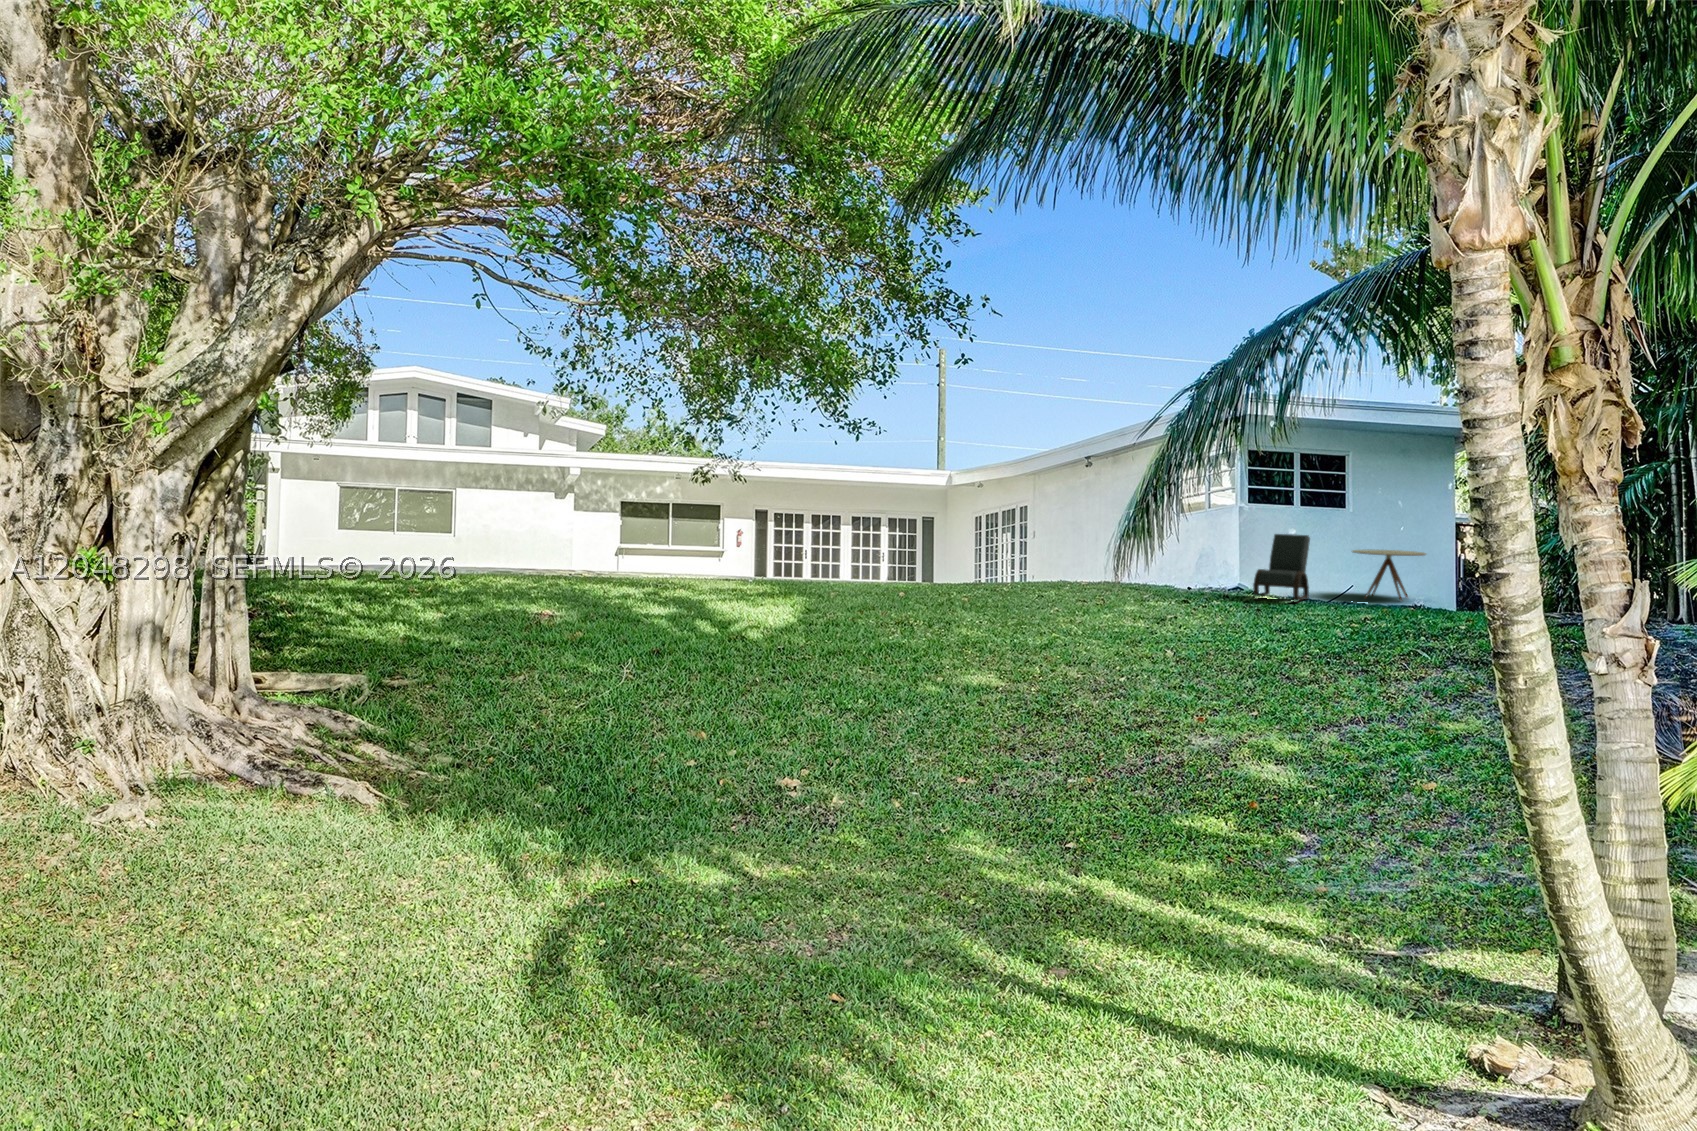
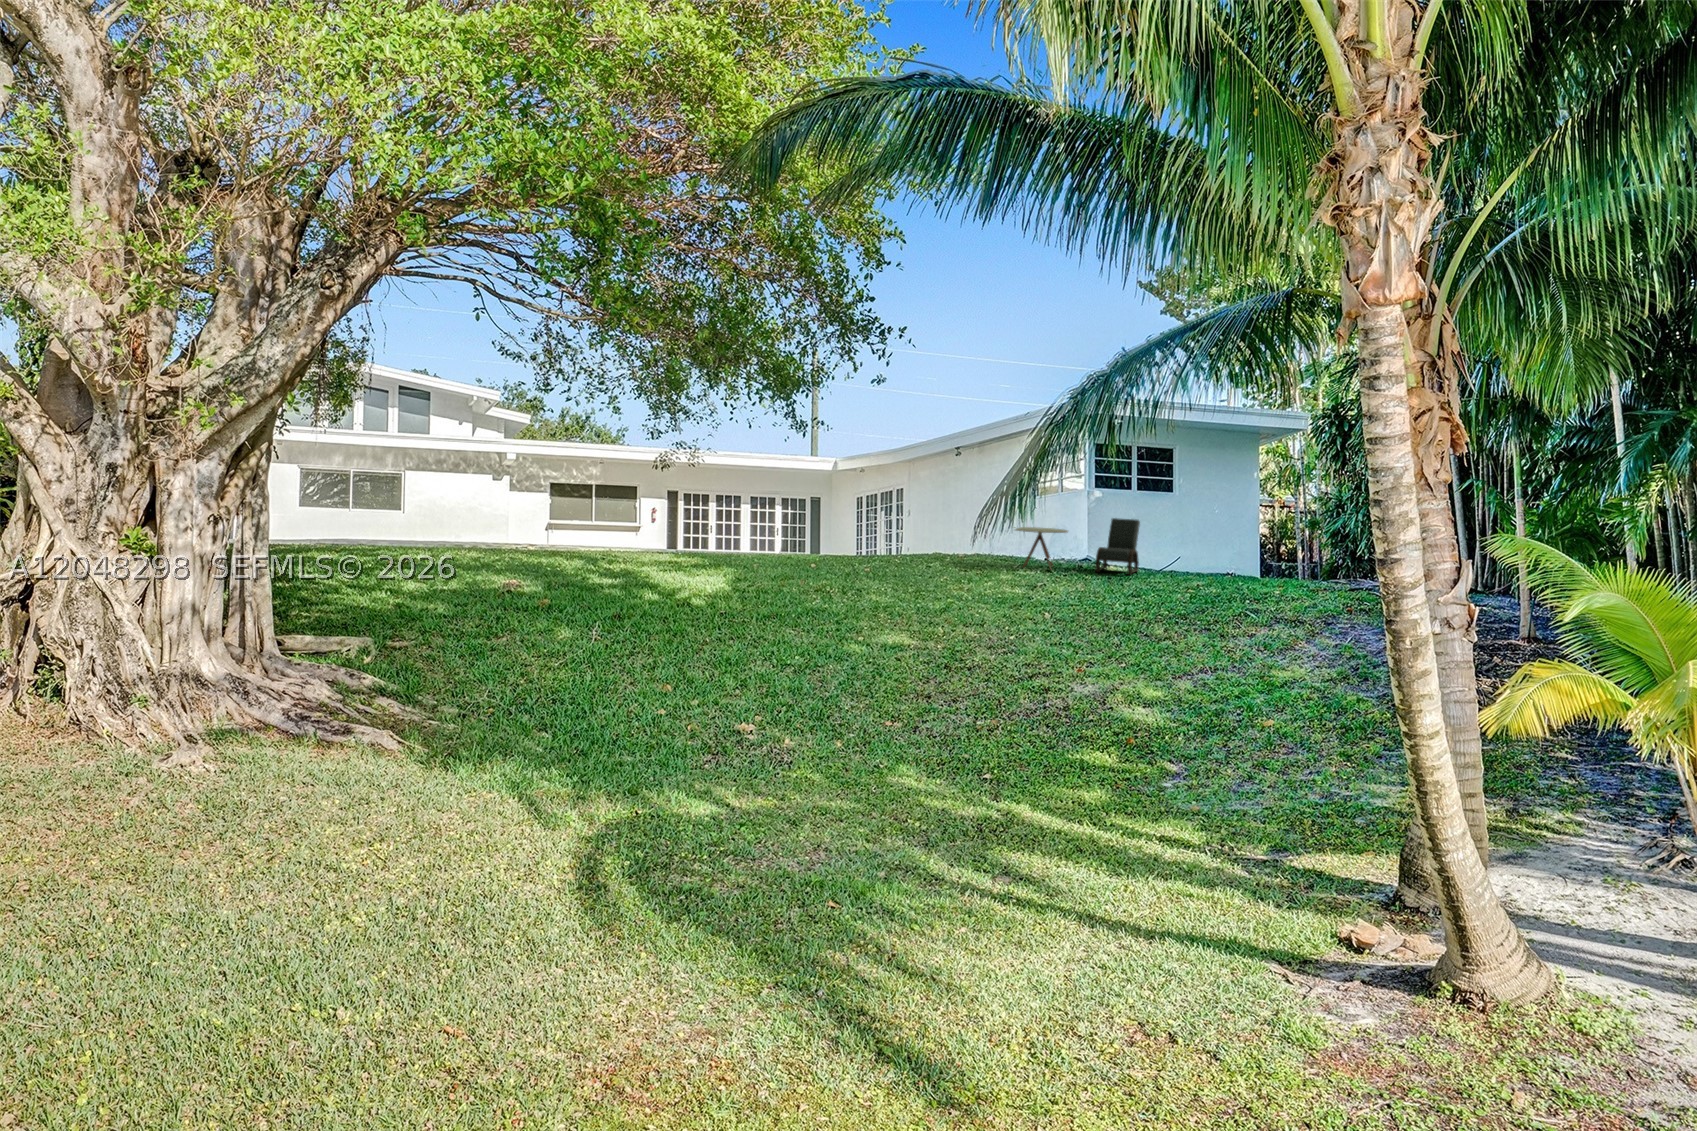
round table: present [1352,550,1426,601] -> present [1015,527,1068,568]

